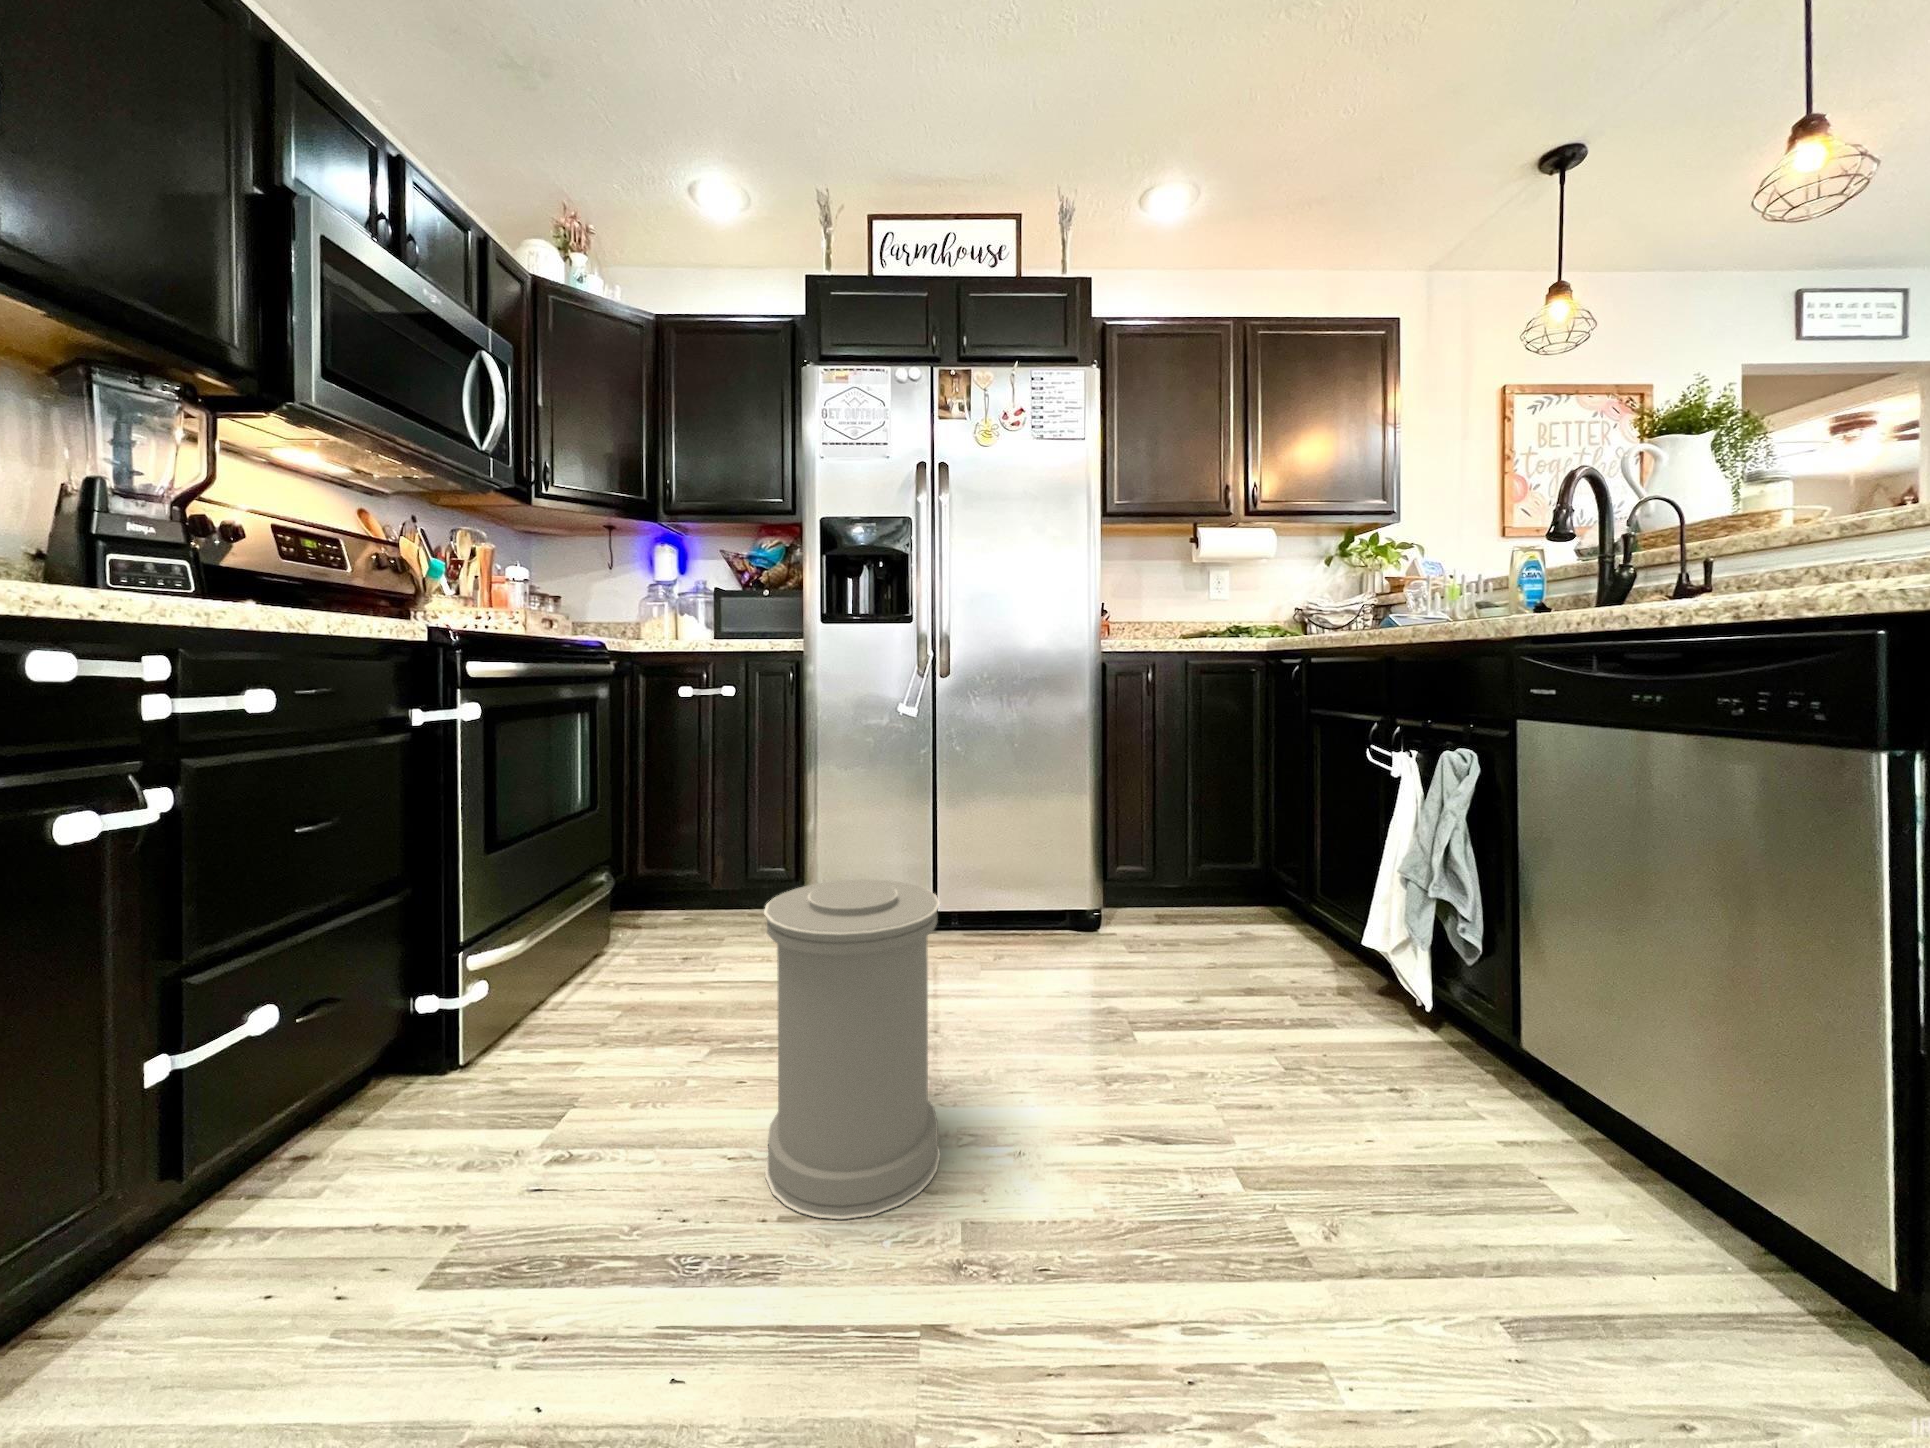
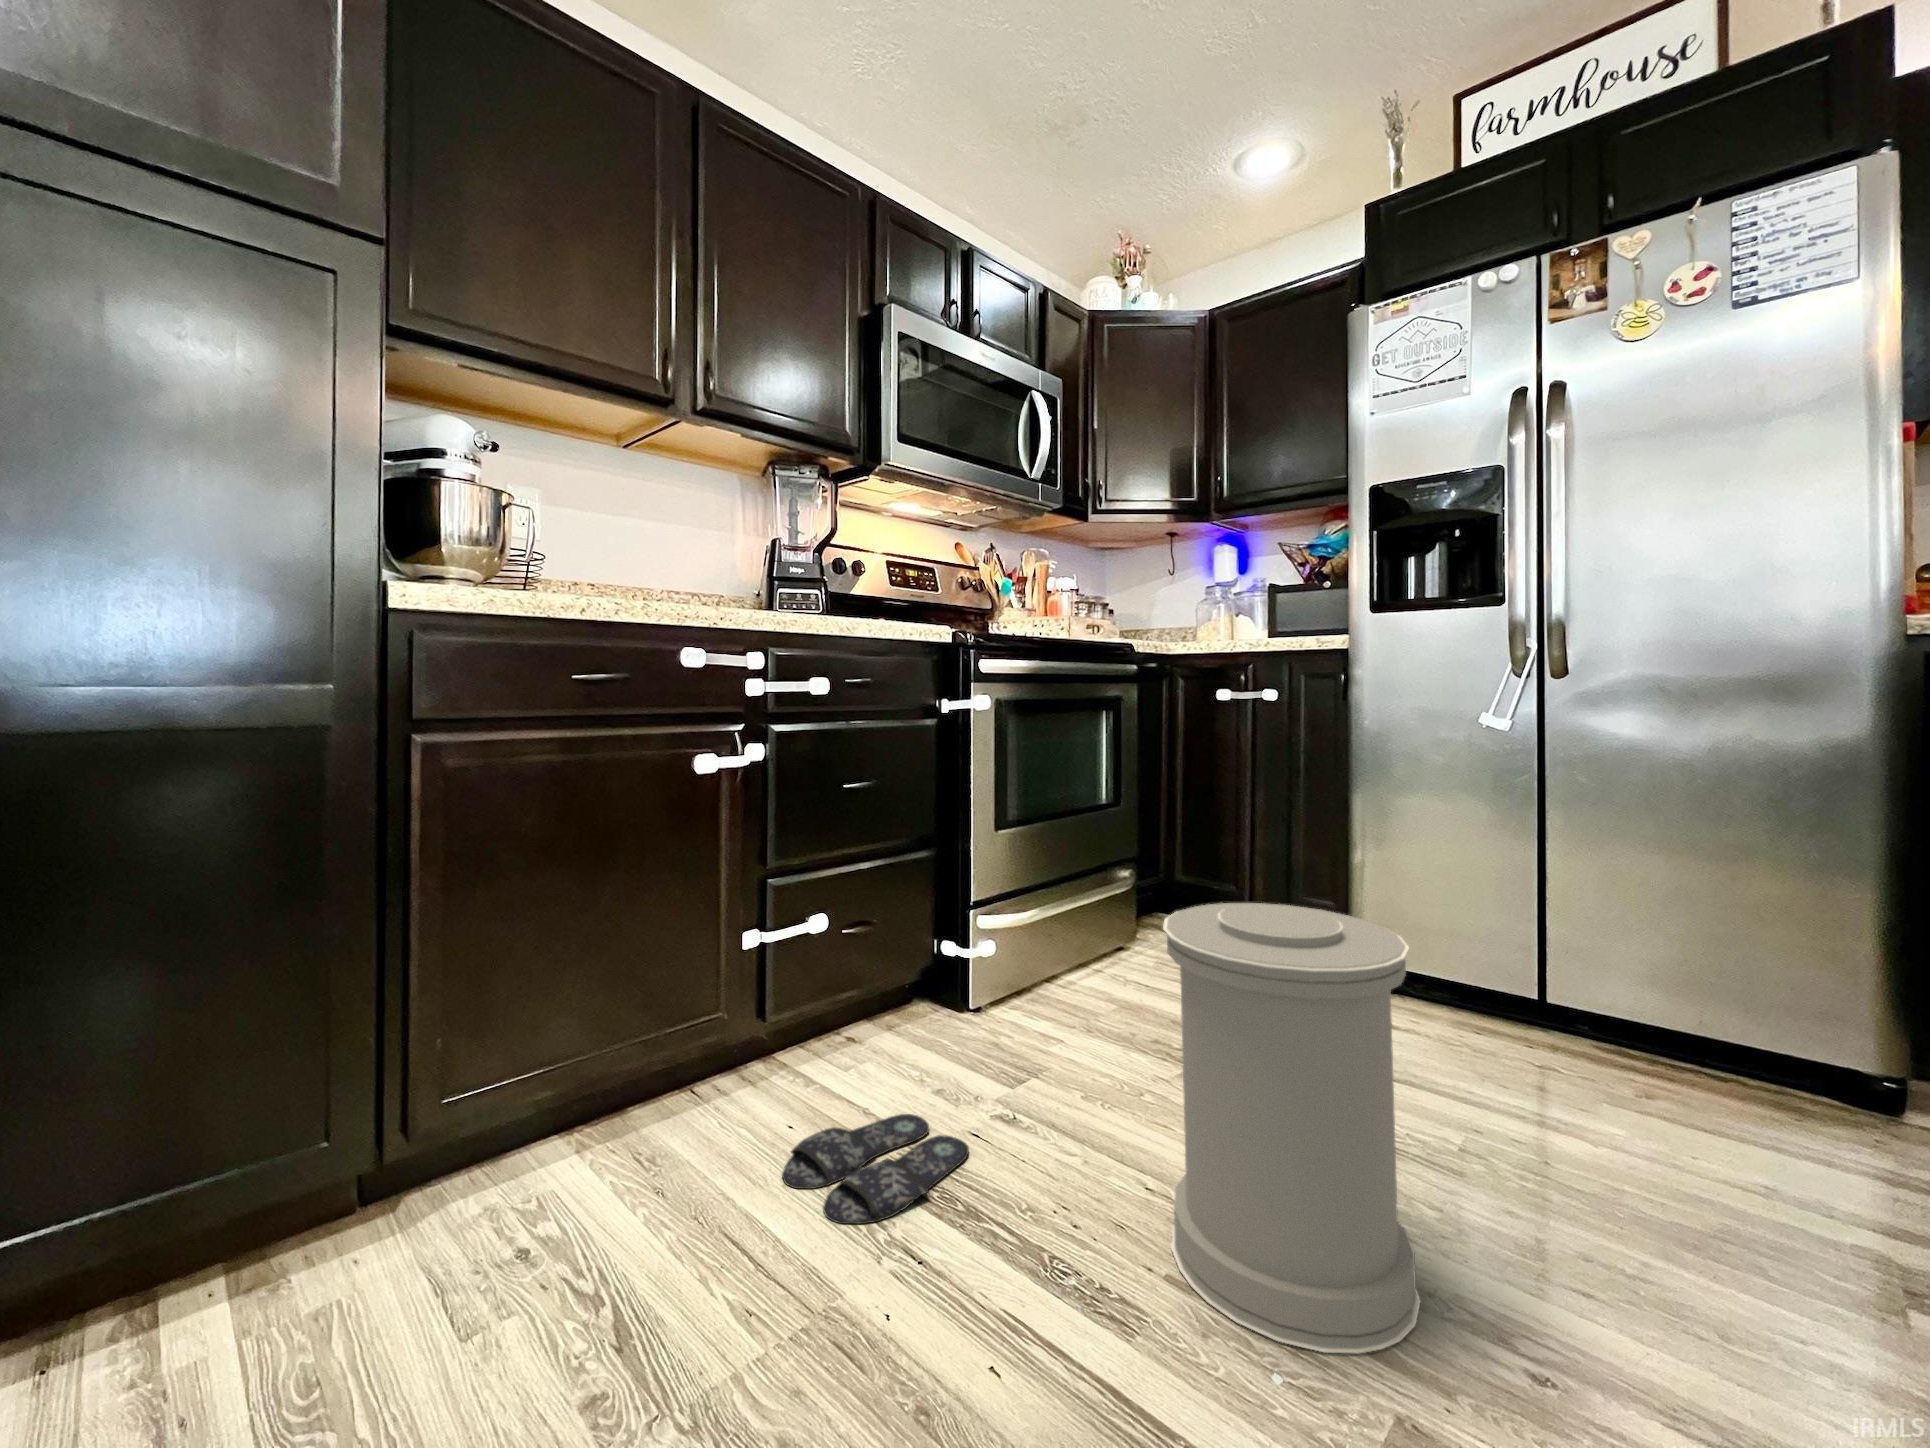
slippers: none [283,1202,541,1373] -> present [782,1114,969,1224]

